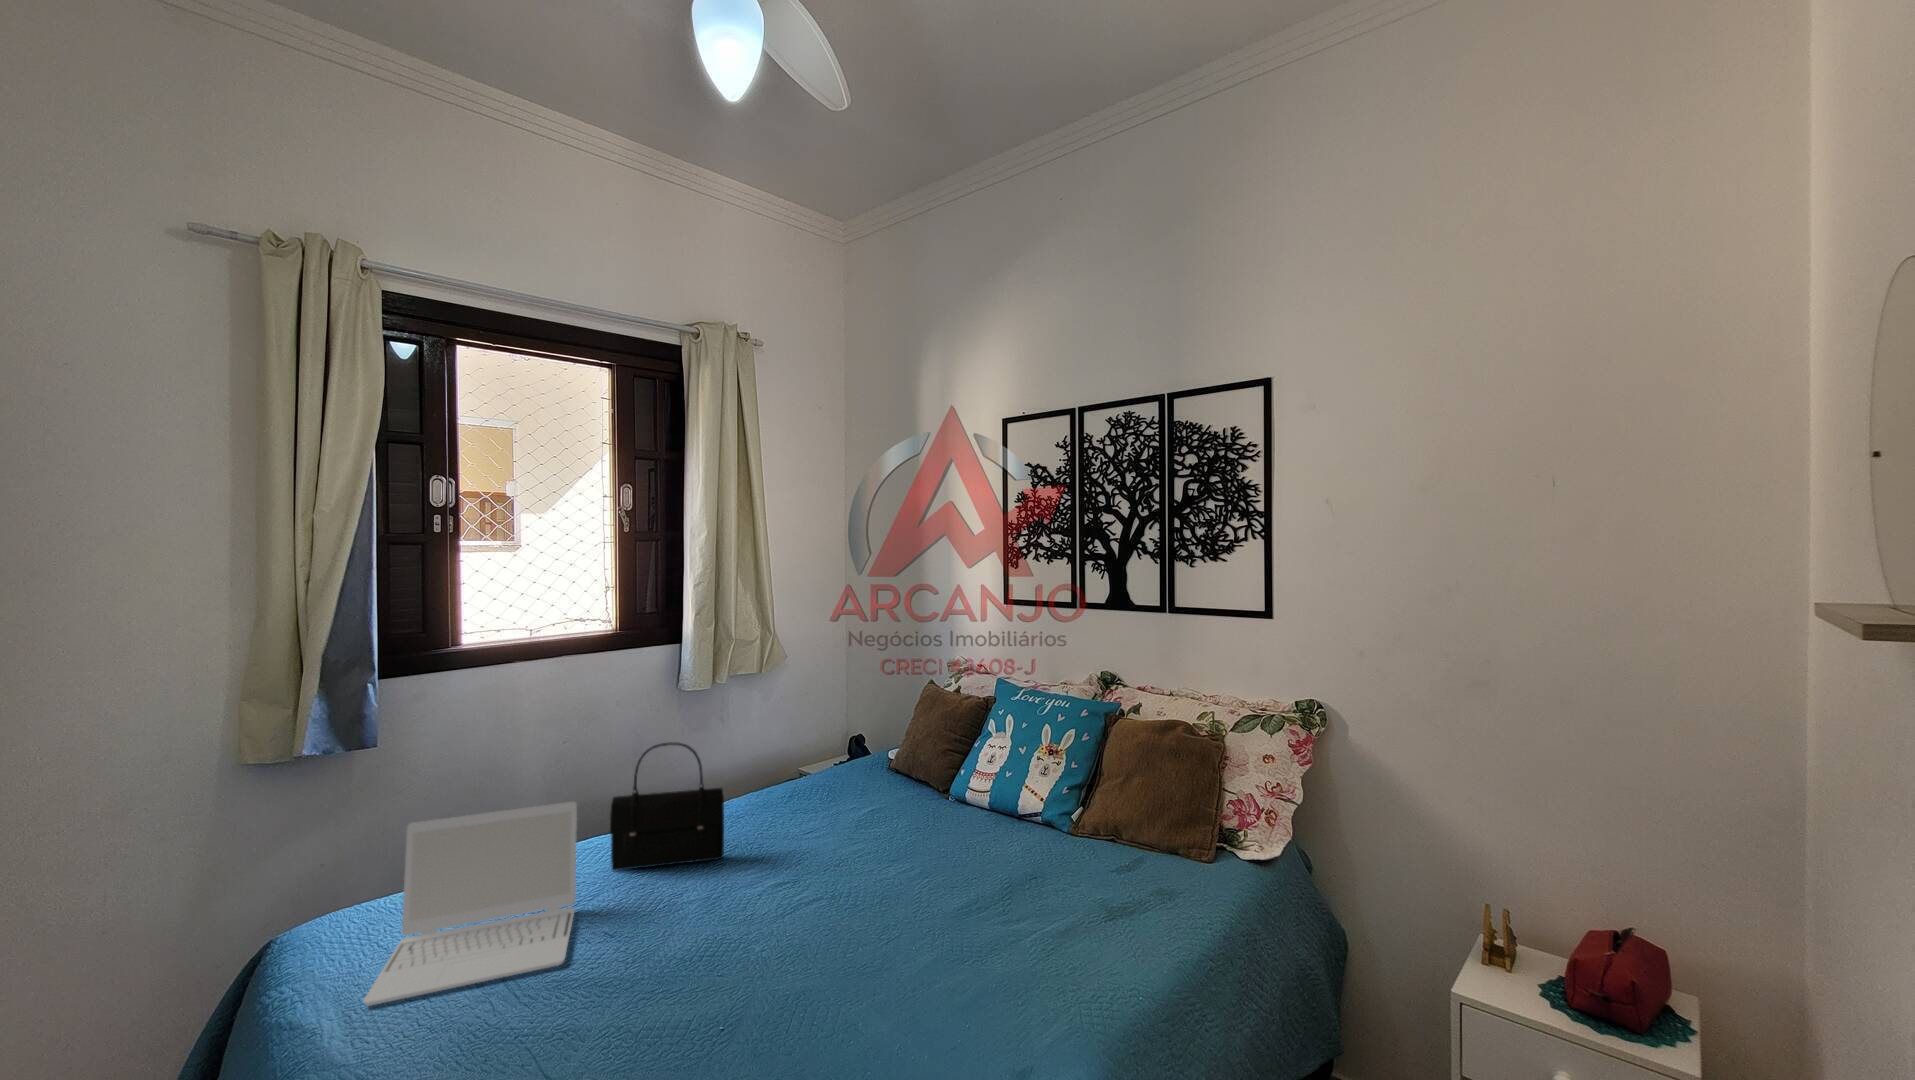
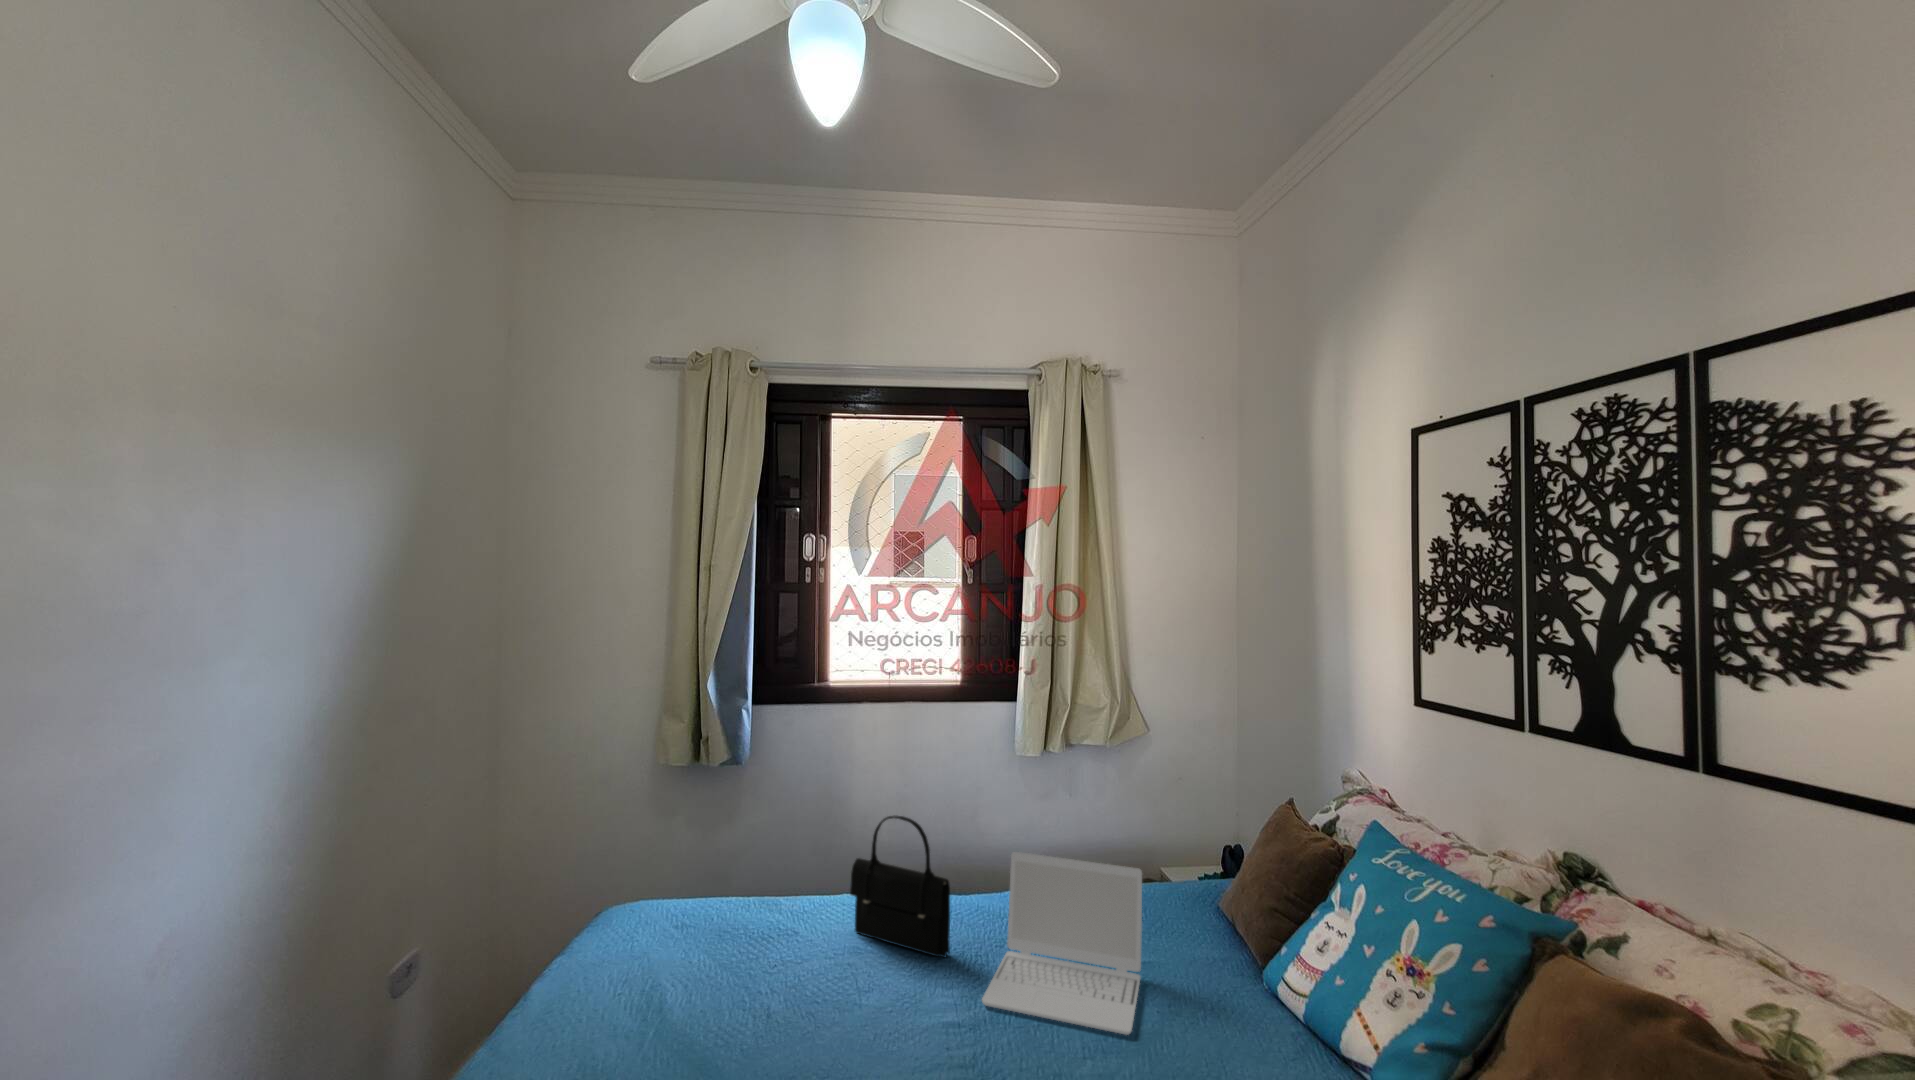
laptop: present [363,802,577,1006] -> present [982,852,1142,1035]

